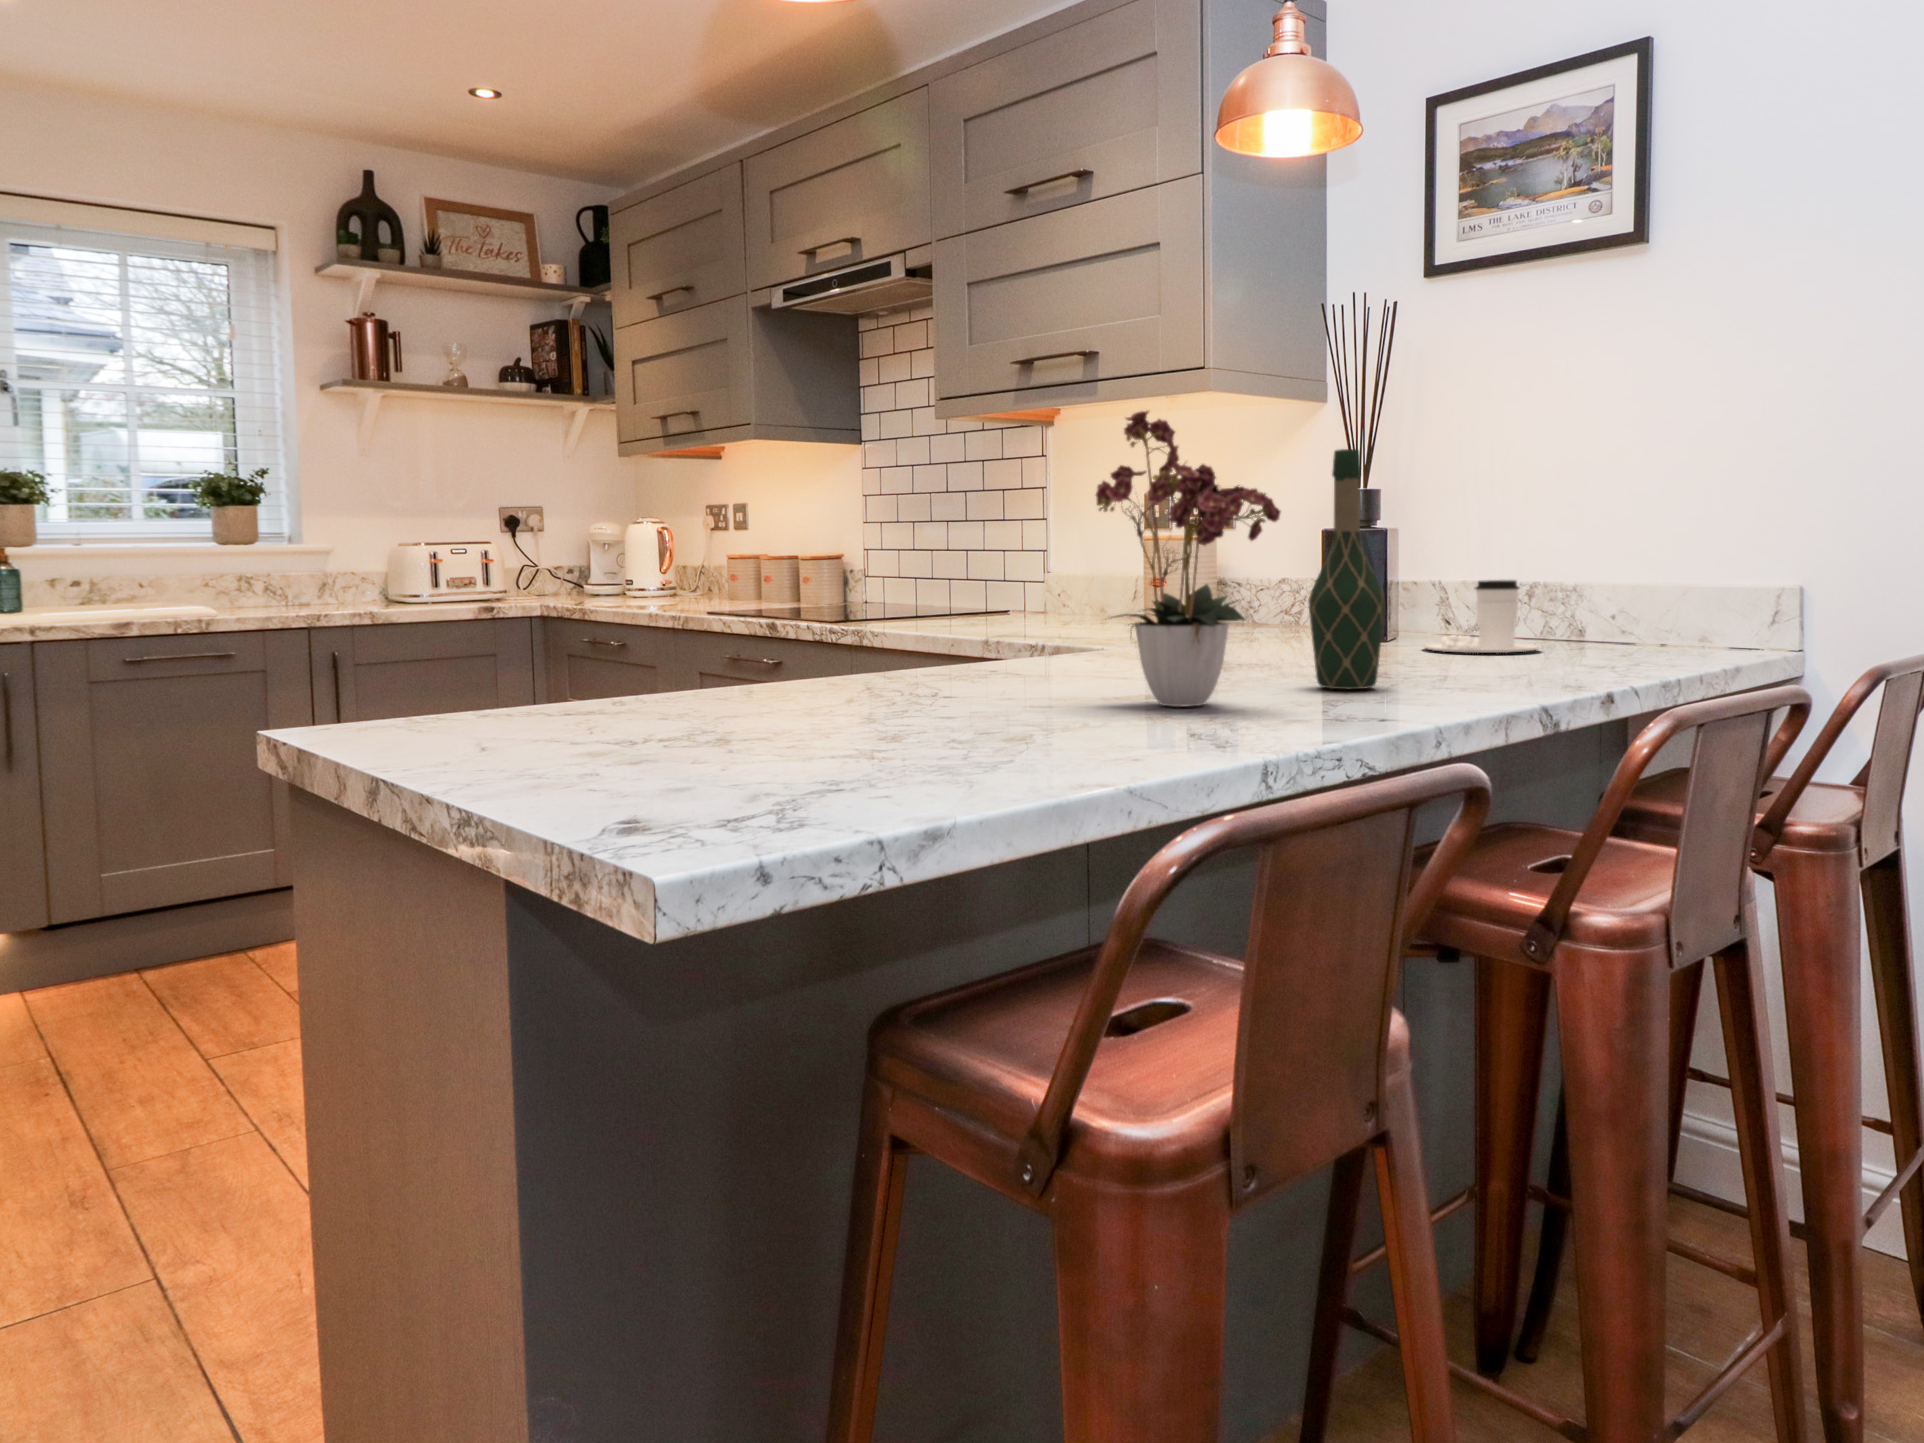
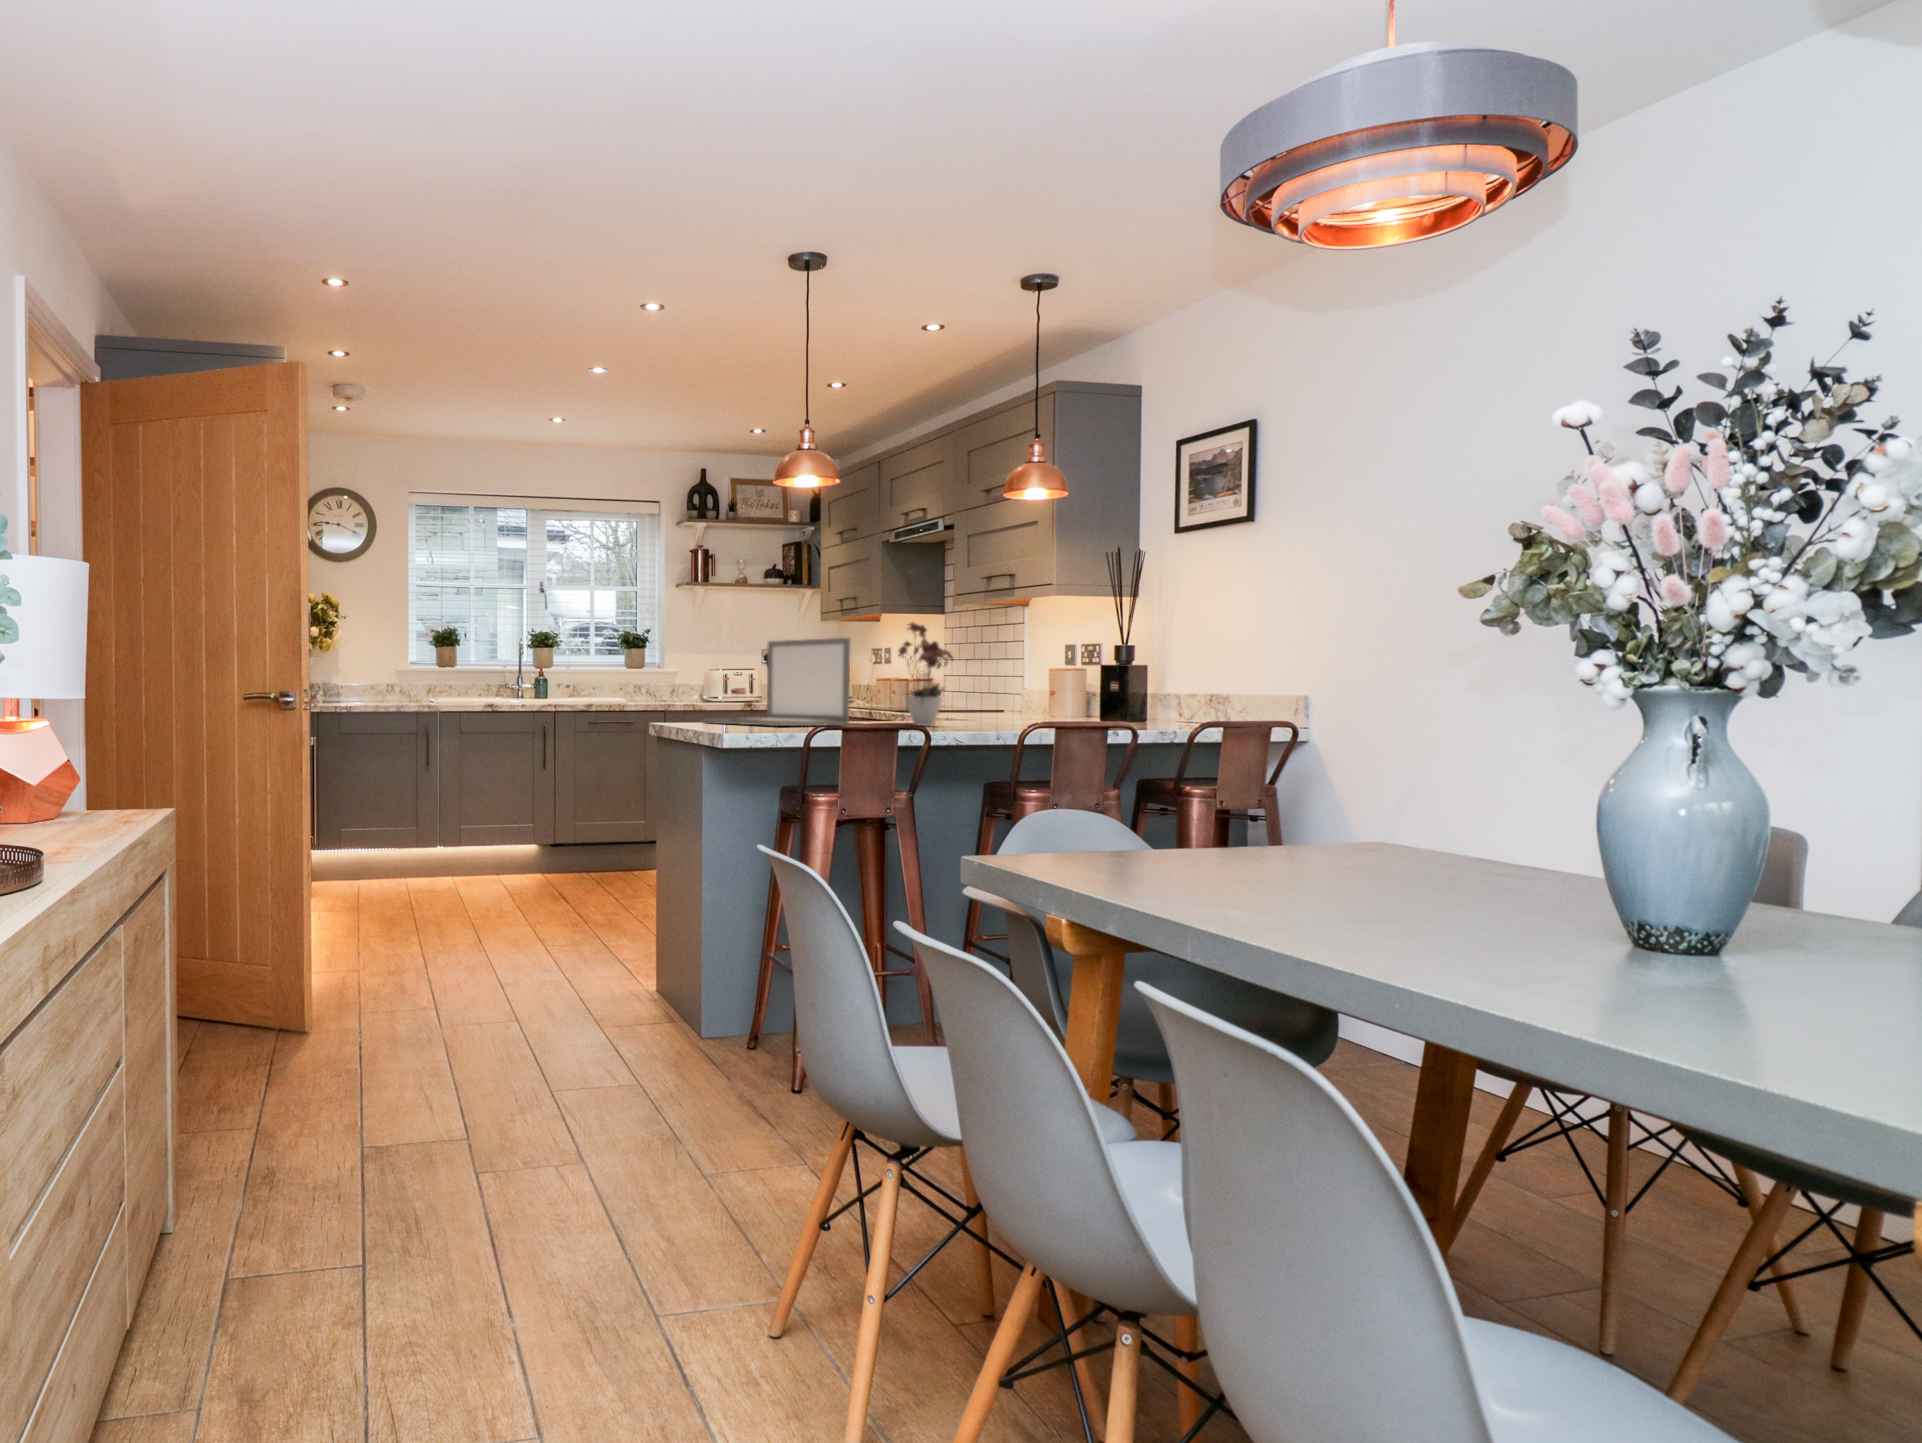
laptop: none [496,447,1025,772] -> present [702,638,850,726]
wine bottle: present [1309,449,1385,689] -> none [992,633,1023,726]
coffee cup: present [1423,580,1540,653] -> none [1123,690,1183,724]

